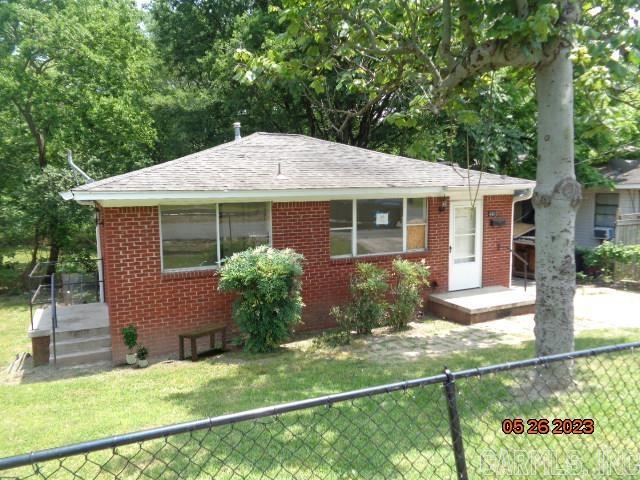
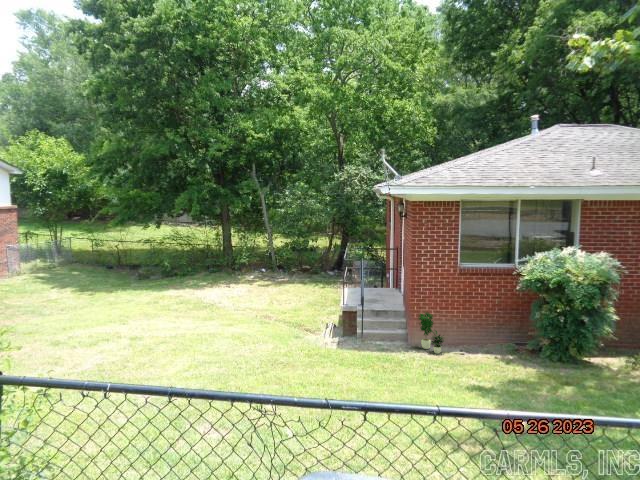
bench: present [178,324,227,362] -> none [471,324,522,359]

